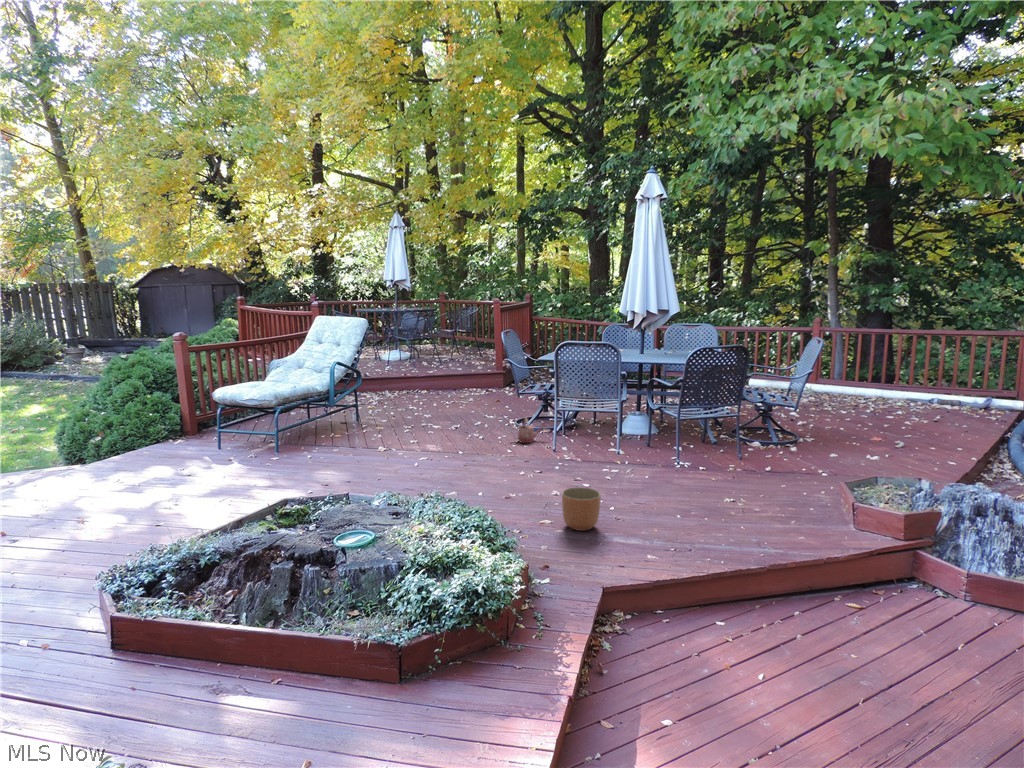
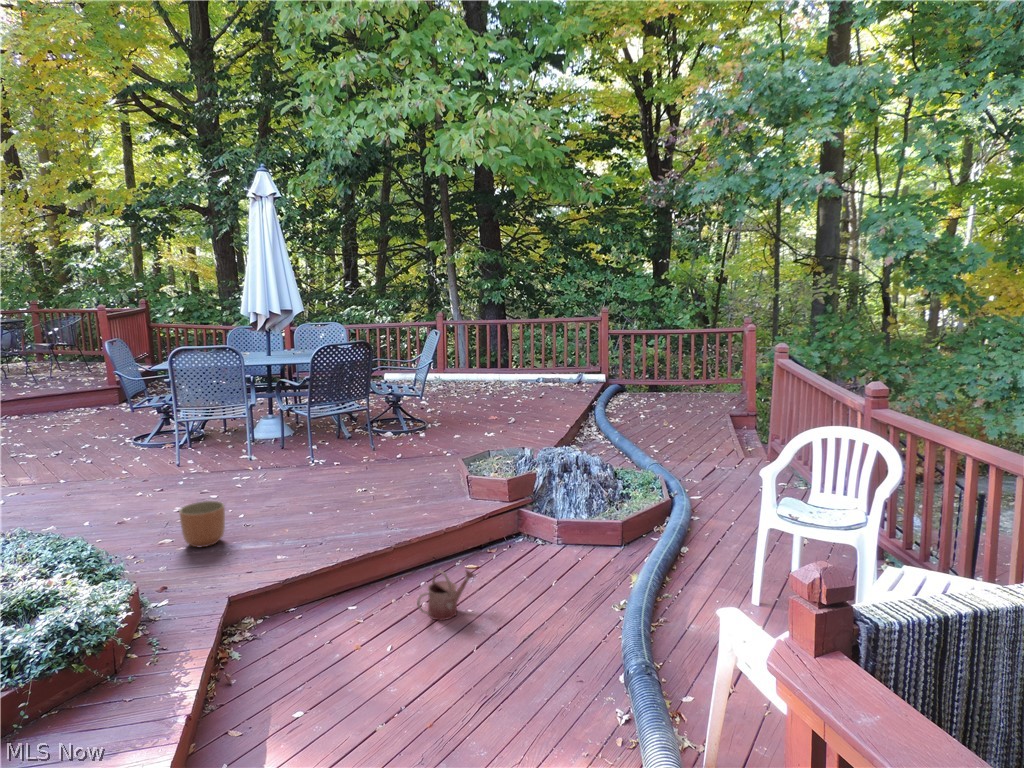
watering can: present [510,418,547,443] -> present [417,570,475,620]

